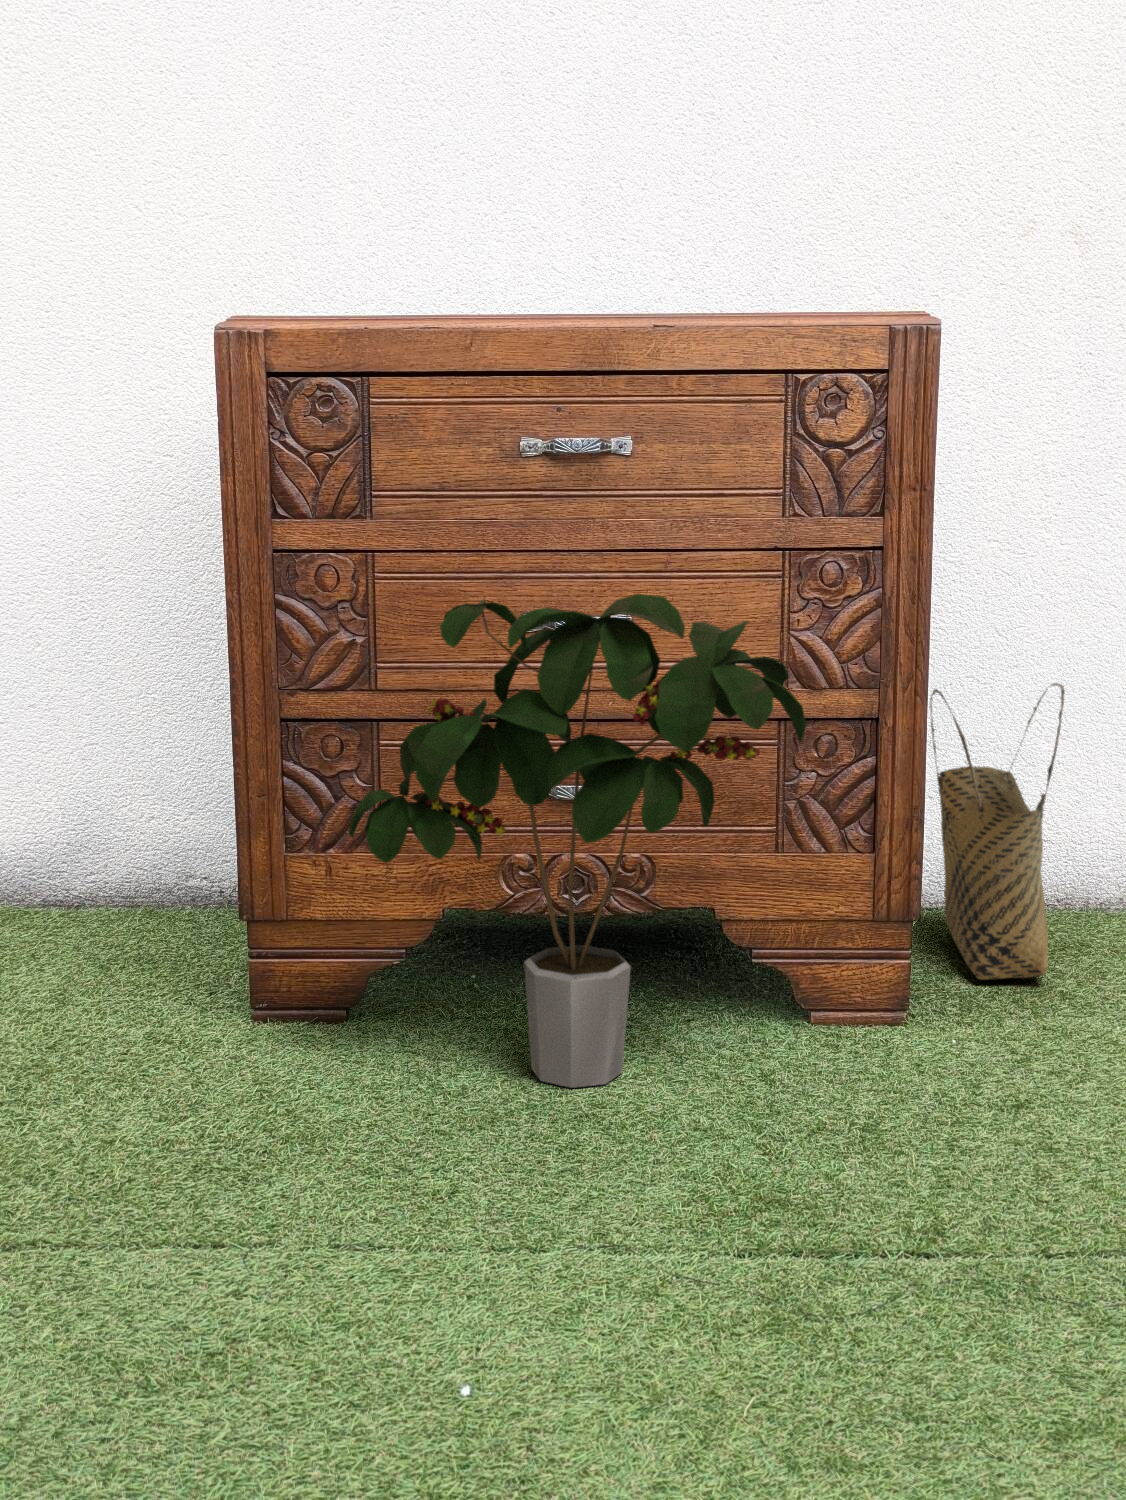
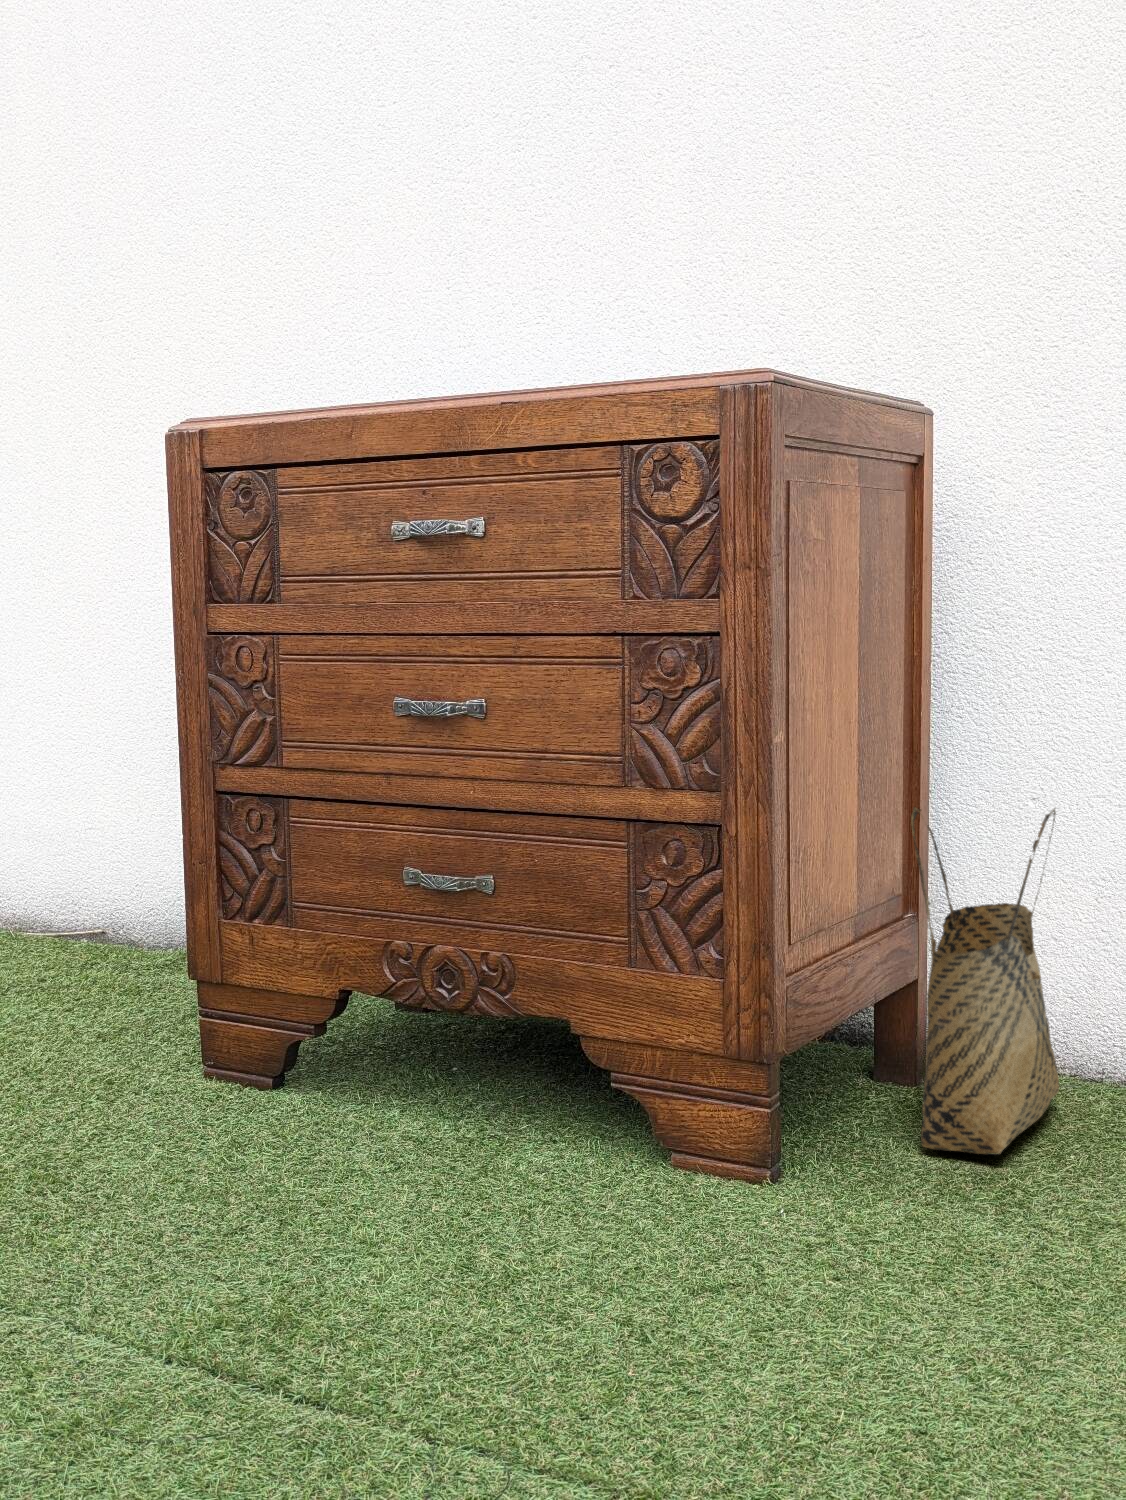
potted plant: present [349,594,806,1088] -> none [197,674,580,1185]

